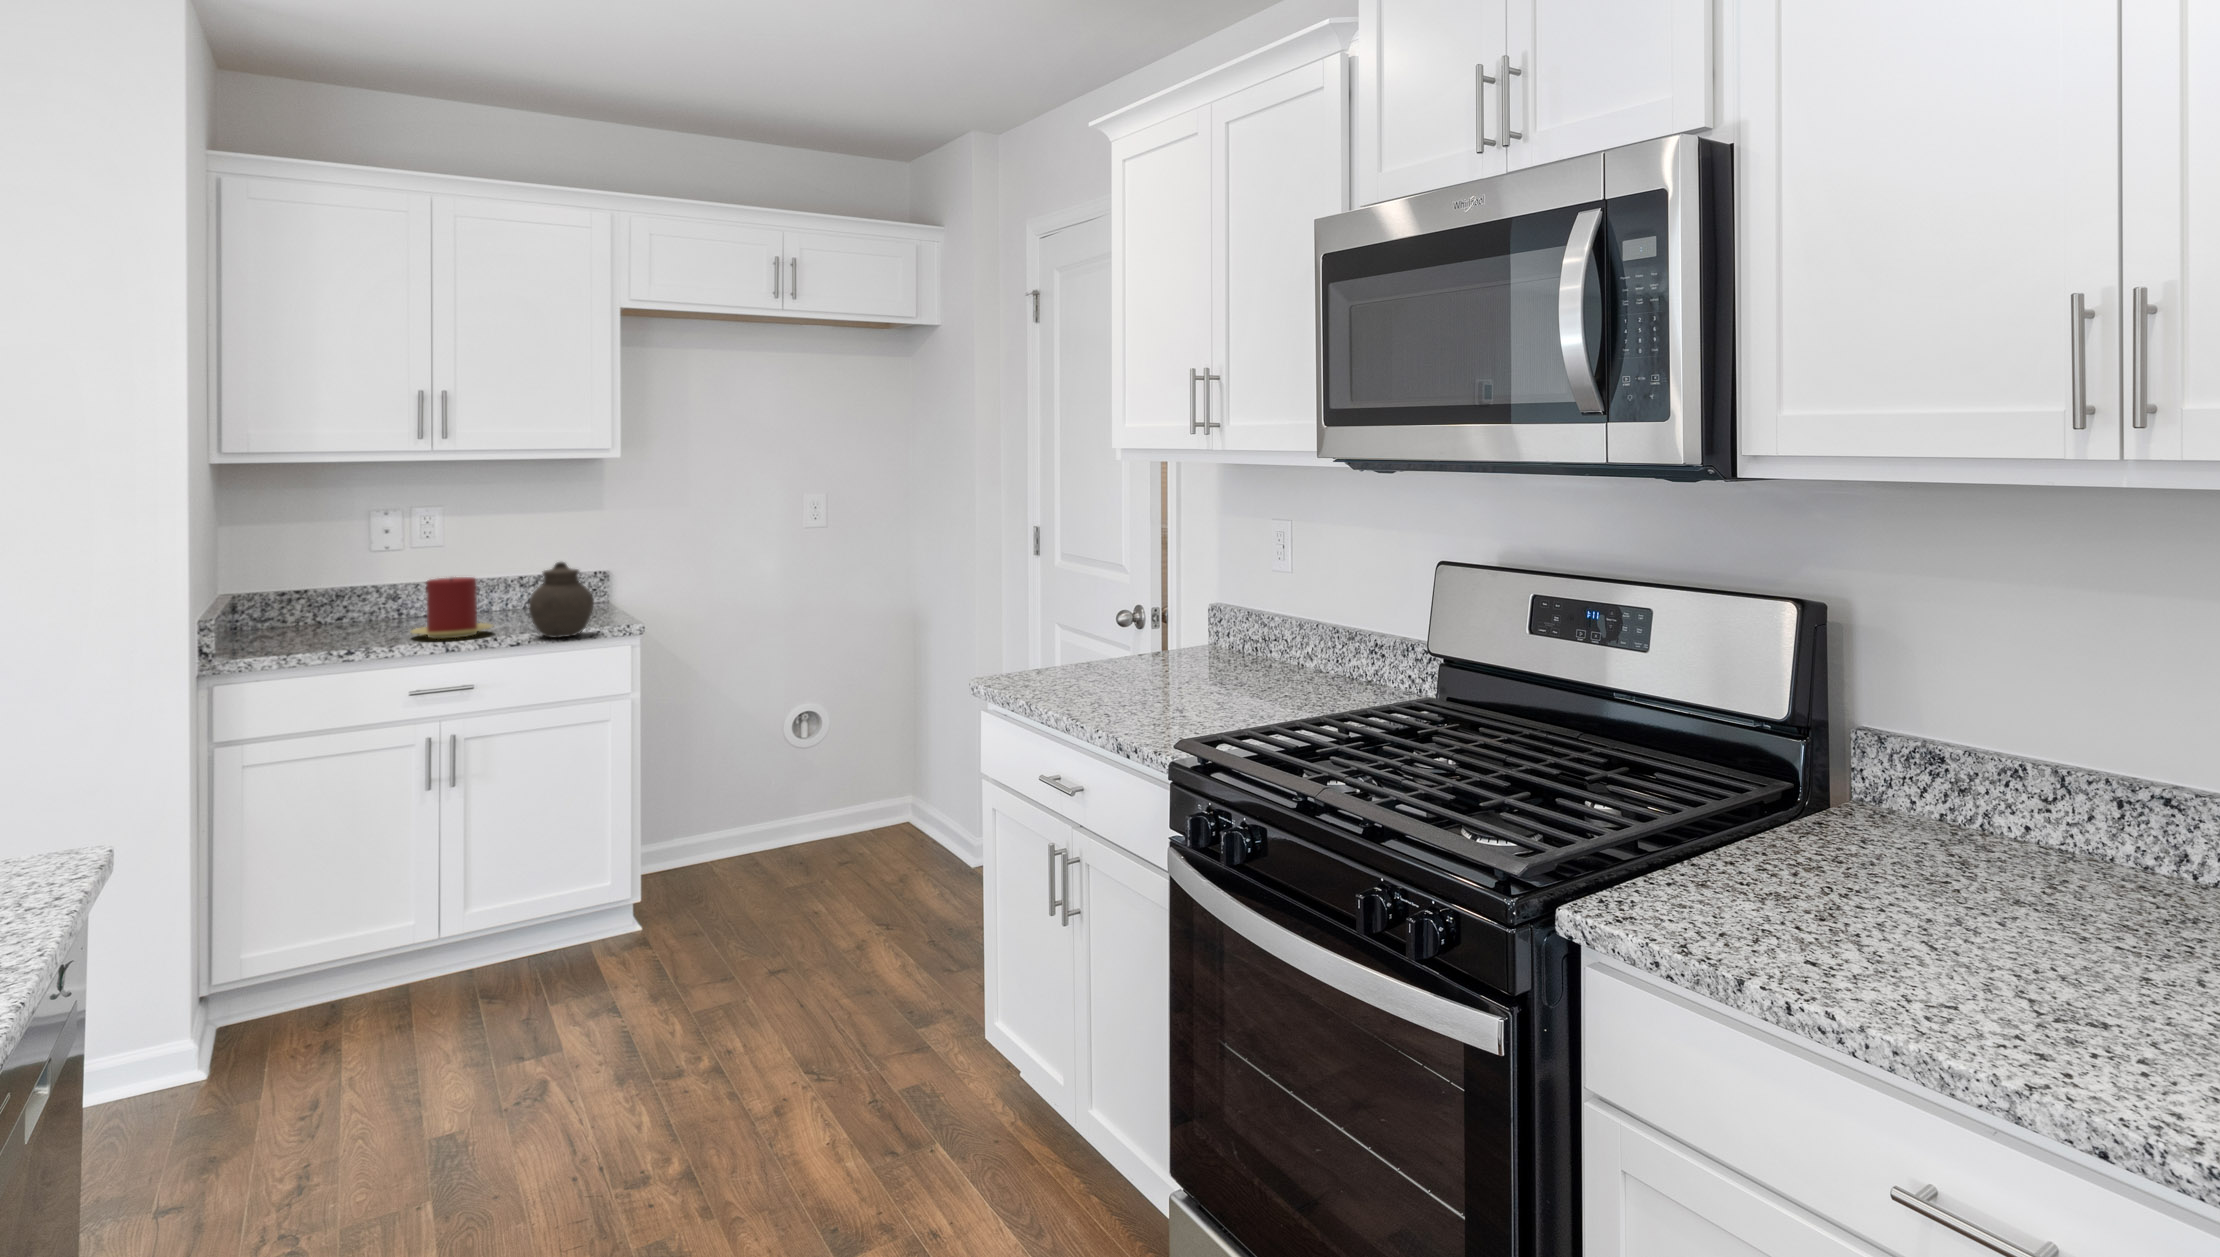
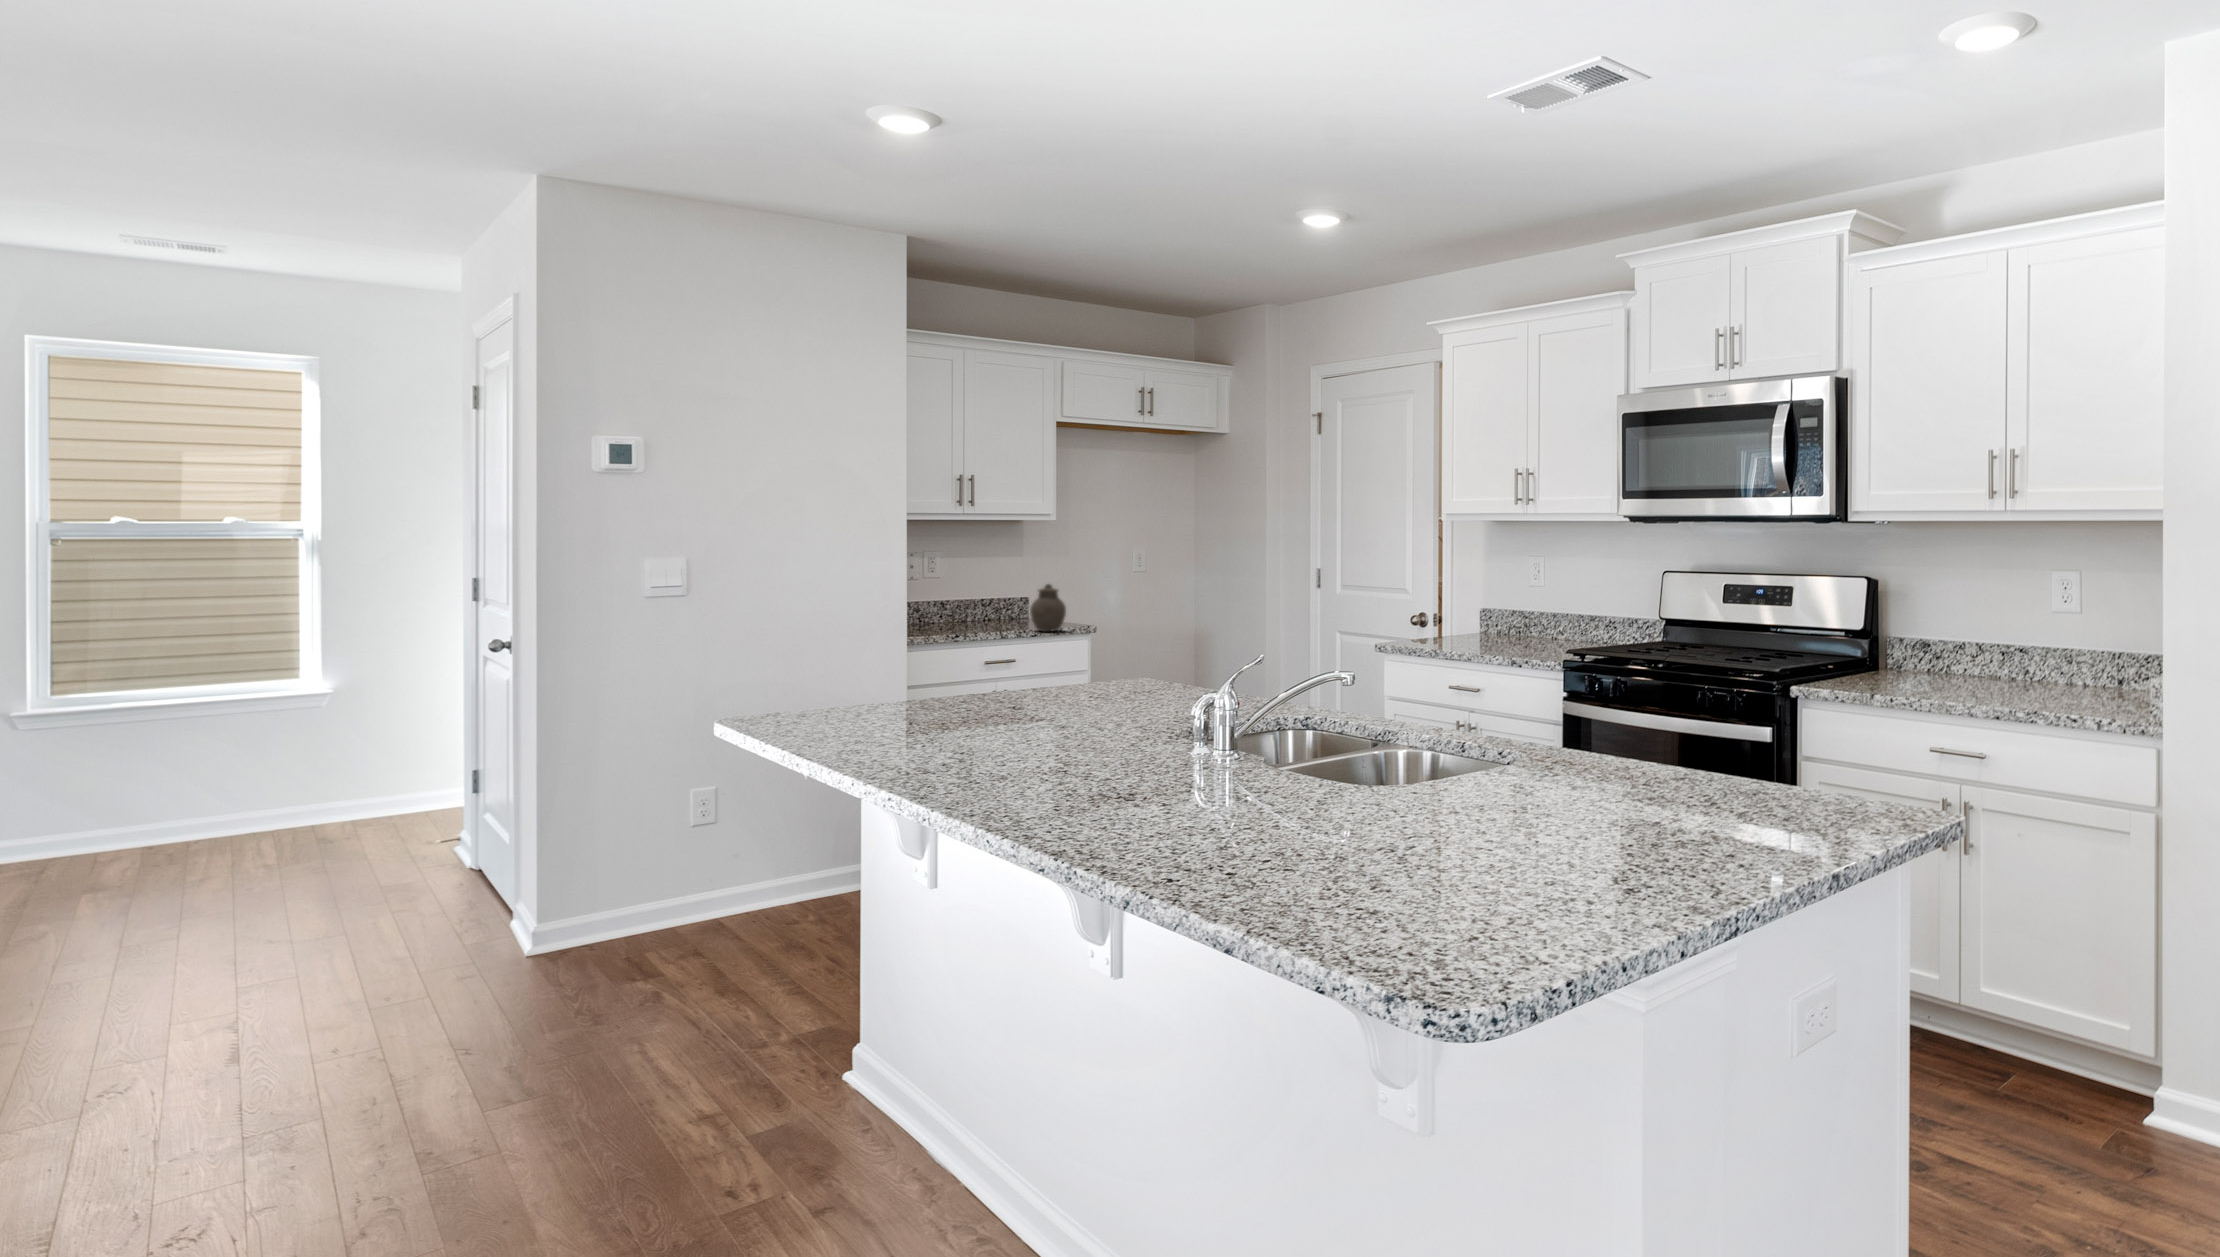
candle: present [411,577,492,639] -> none [958,593,1003,631]

